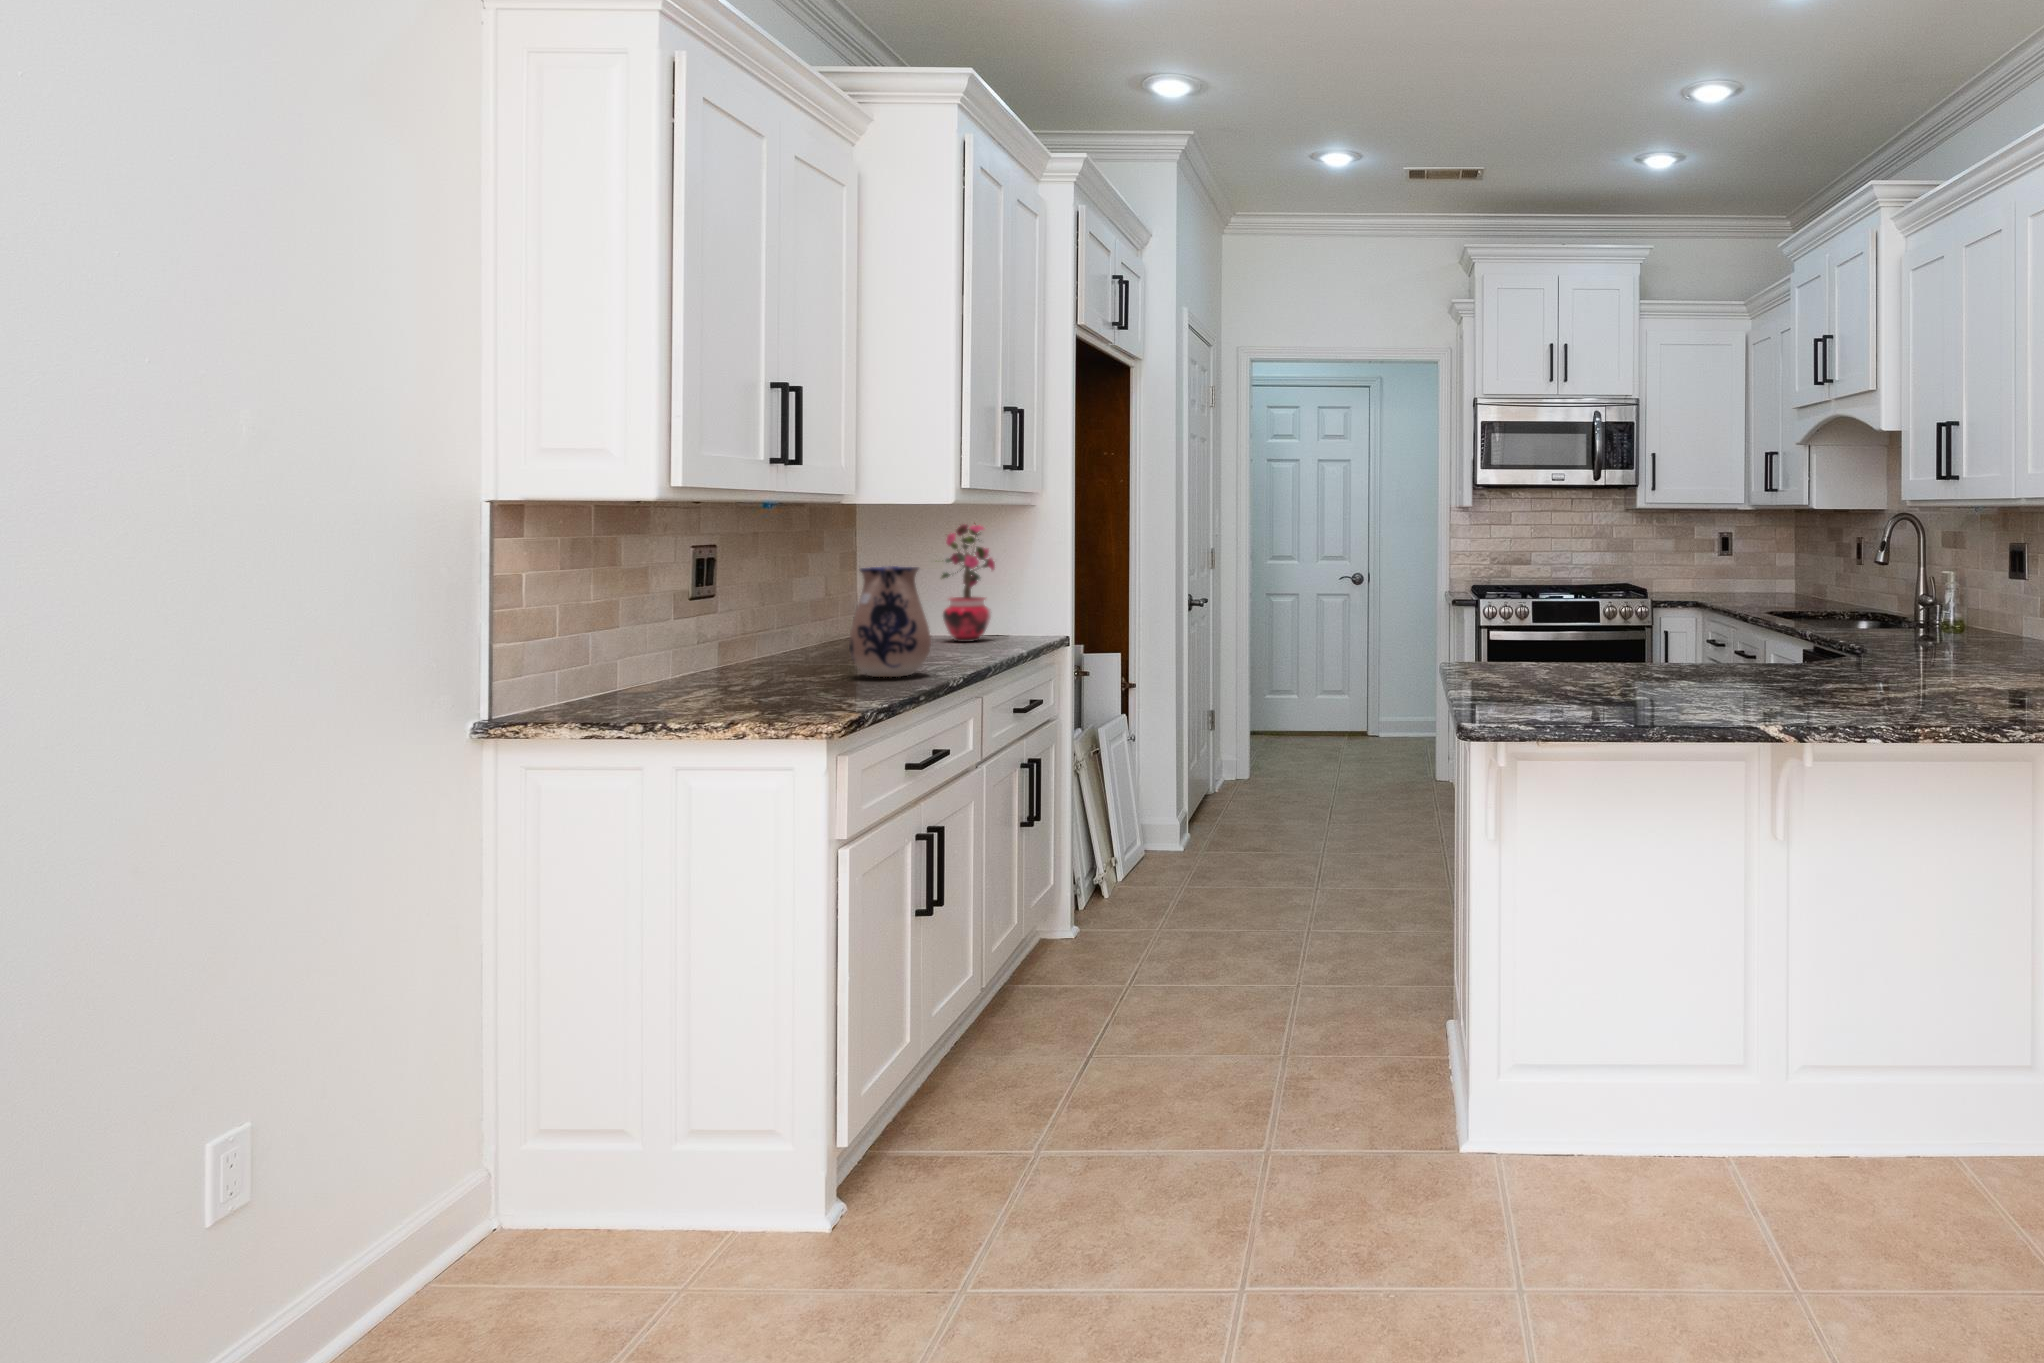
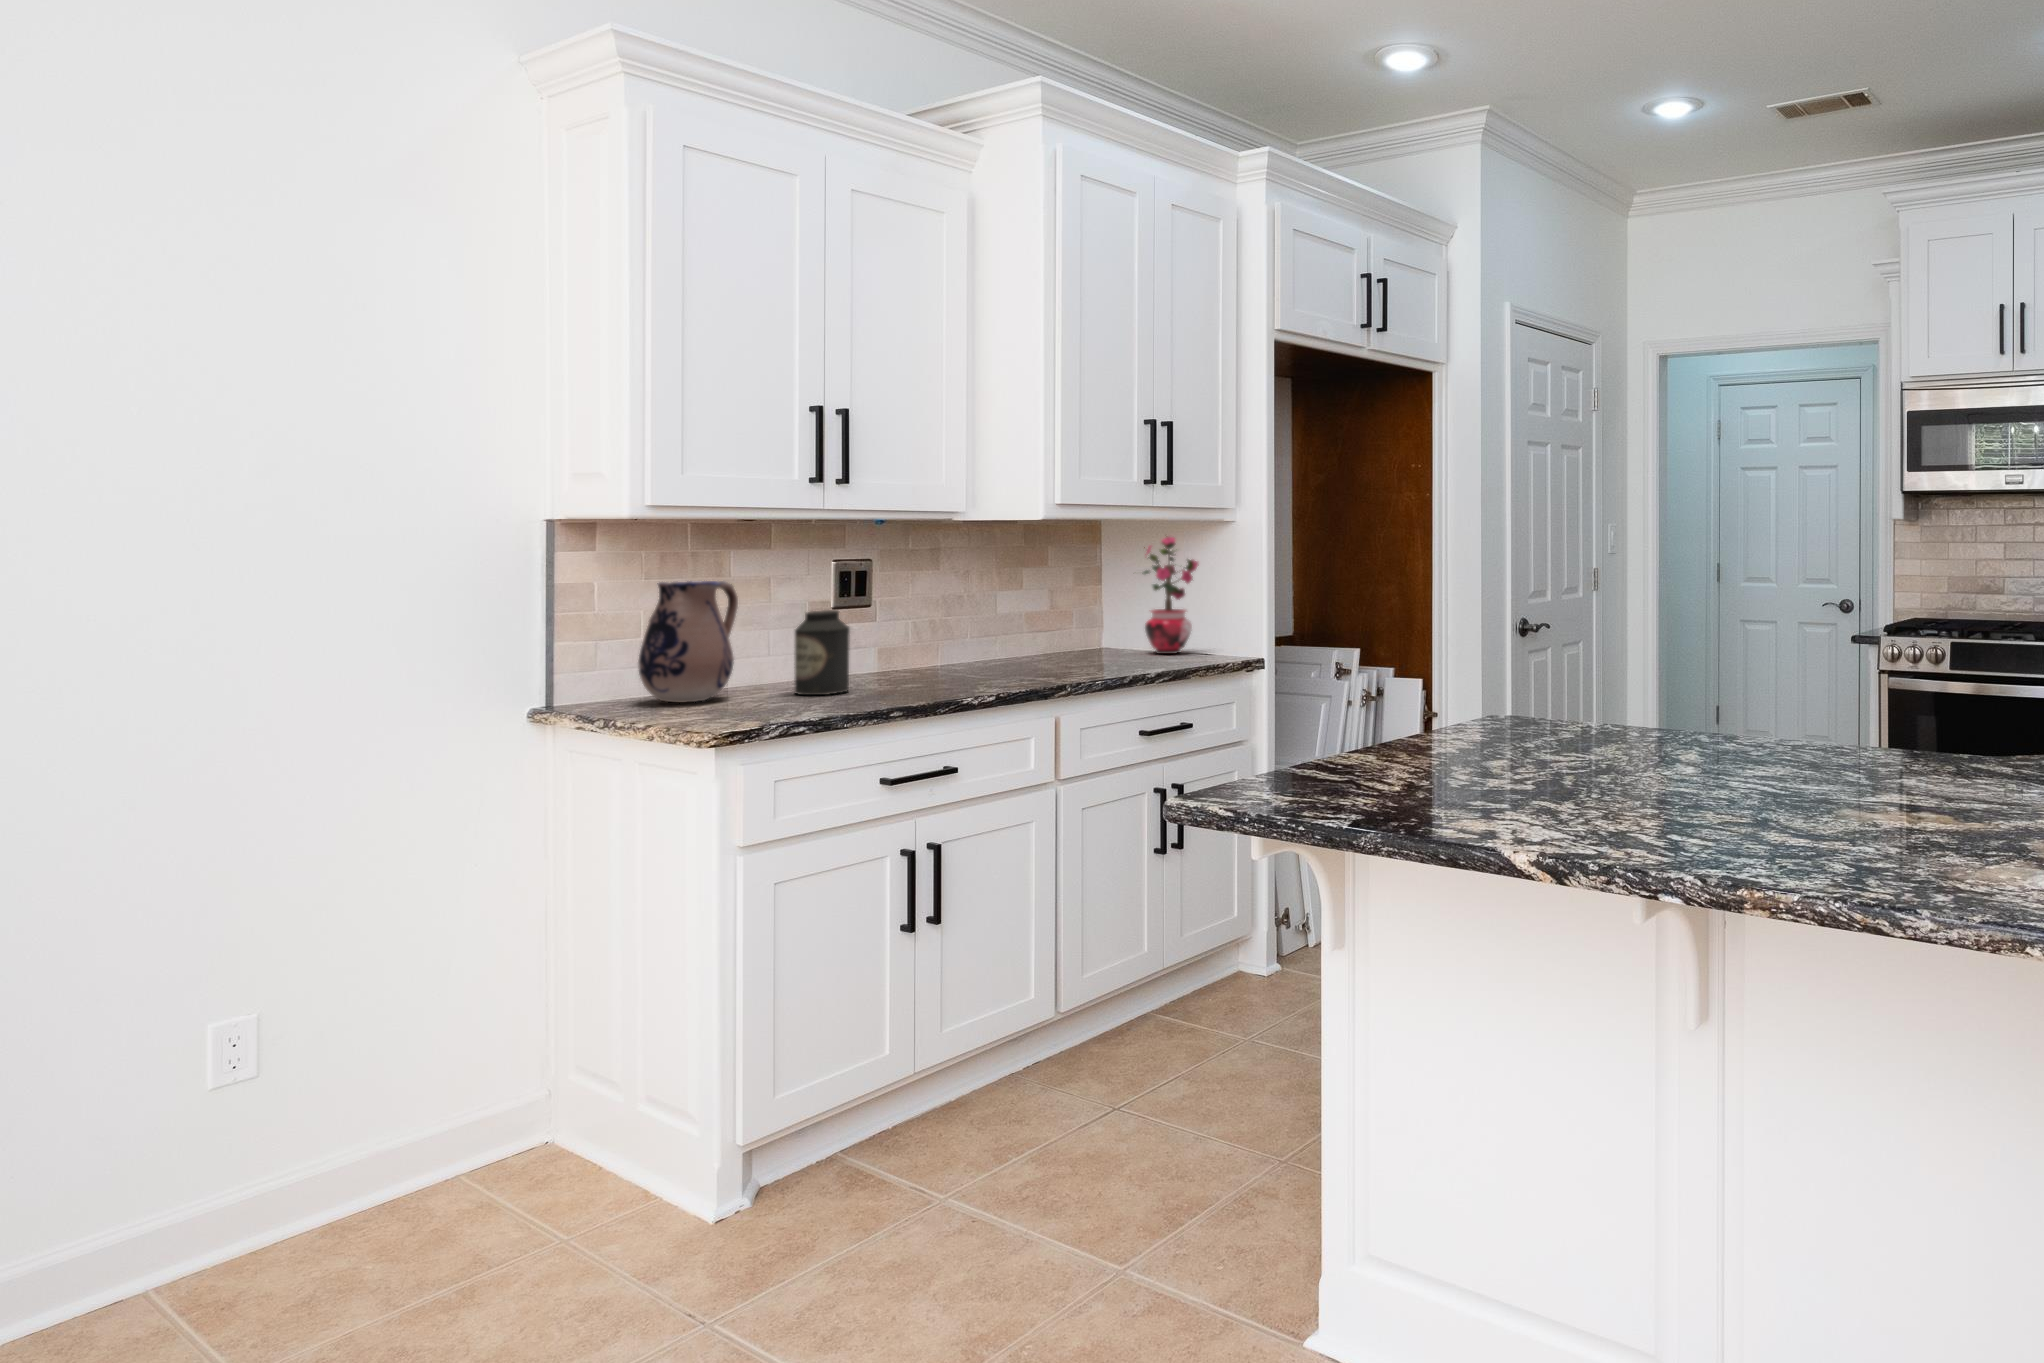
ceramic pitcher: present [849,566,931,677] -> present [639,581,738,702]
canister: none [759,605,818,696] -> present [794,610,850,695]

